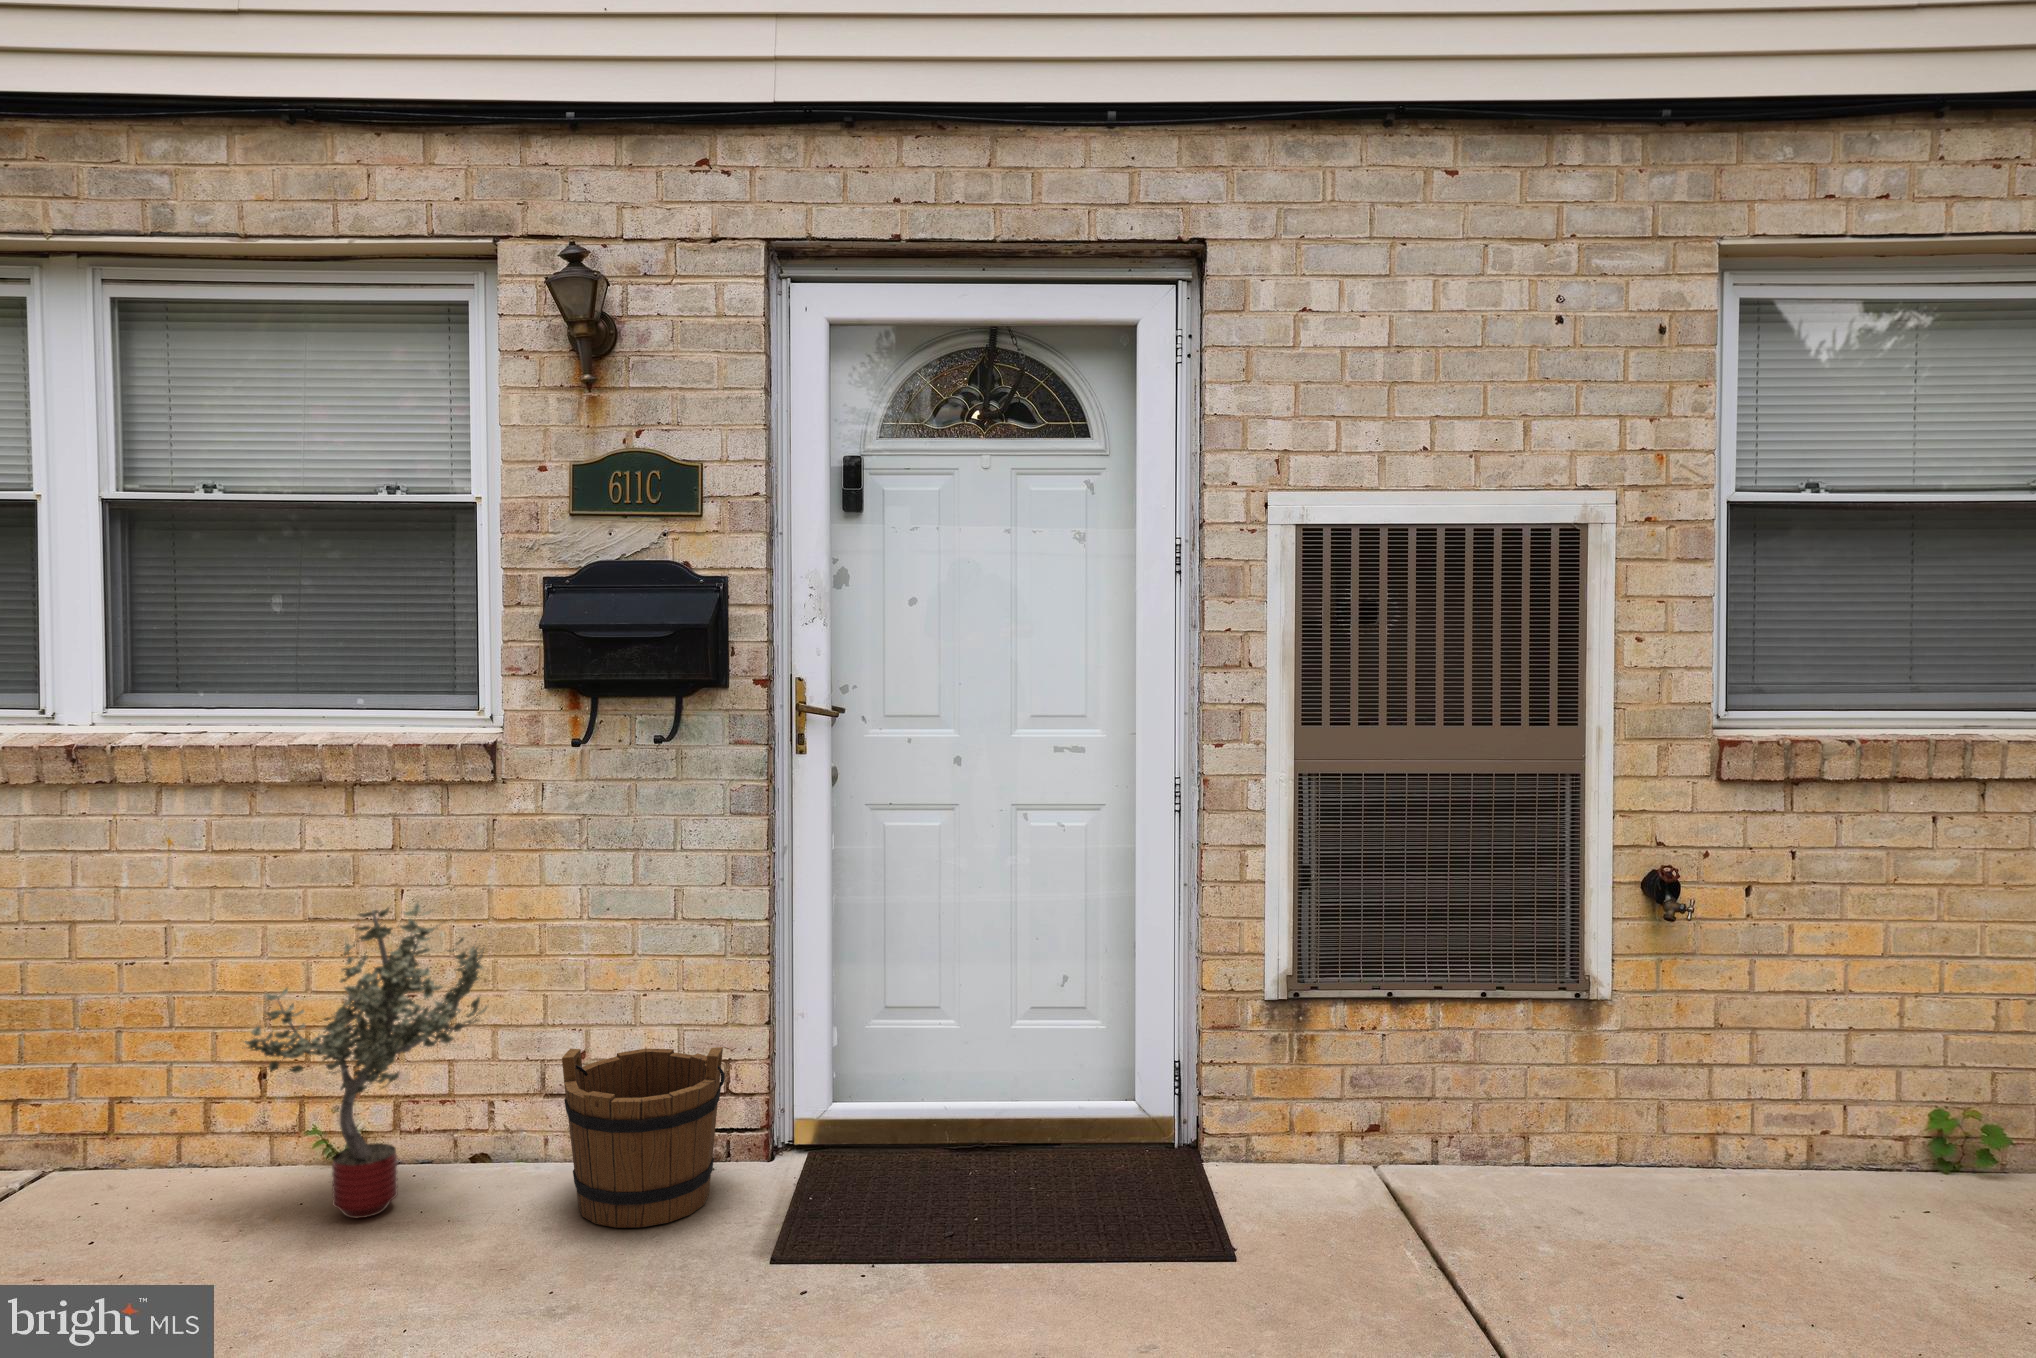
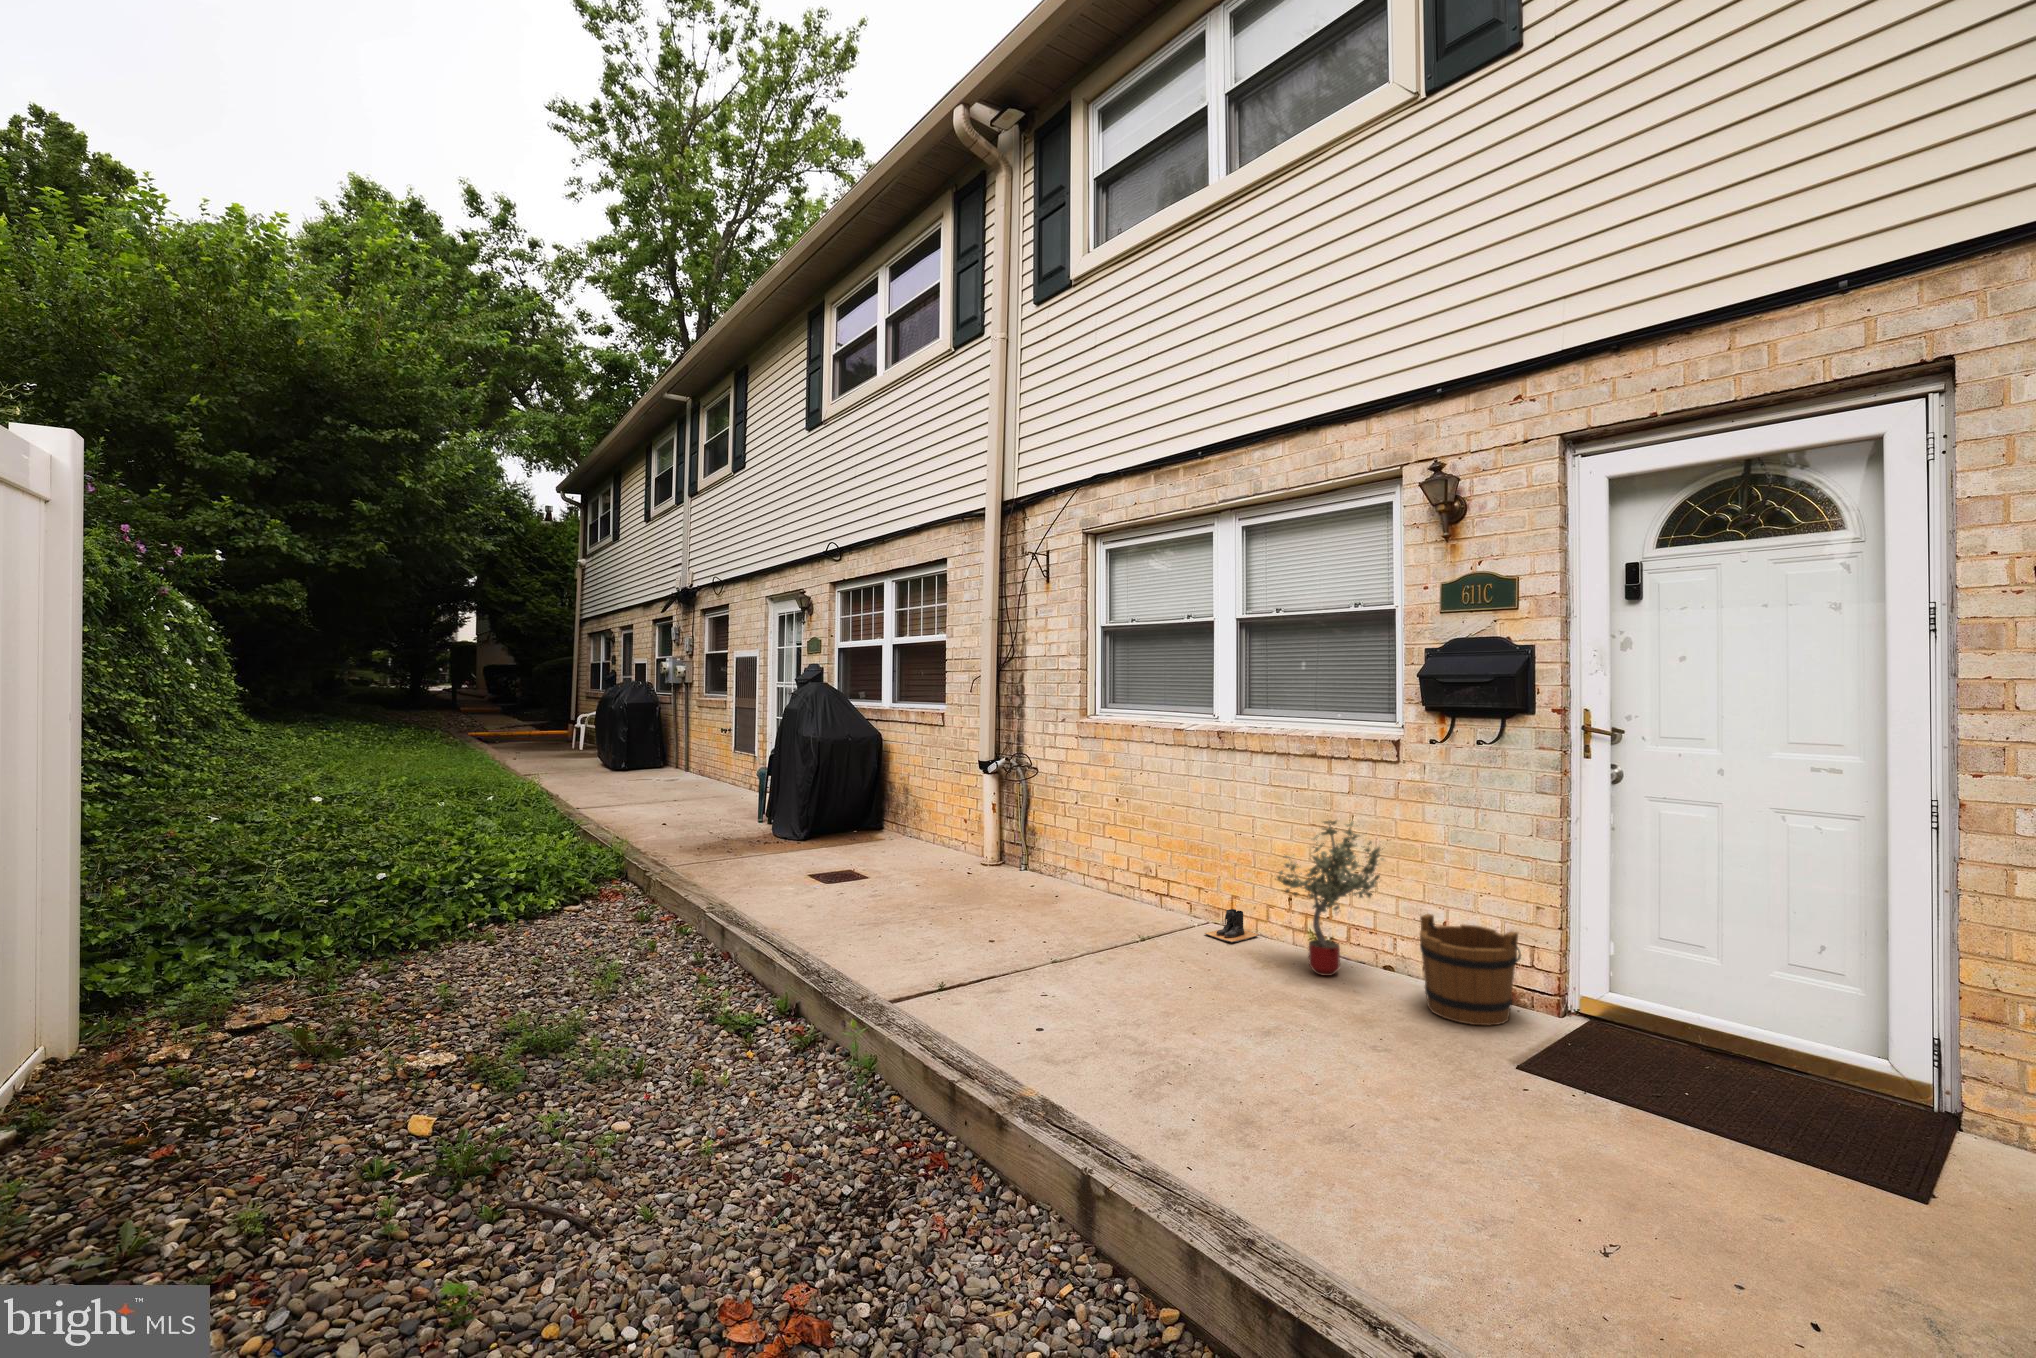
boots: none [52,1130,189,1207] -> present [1205,909,1259,943]

